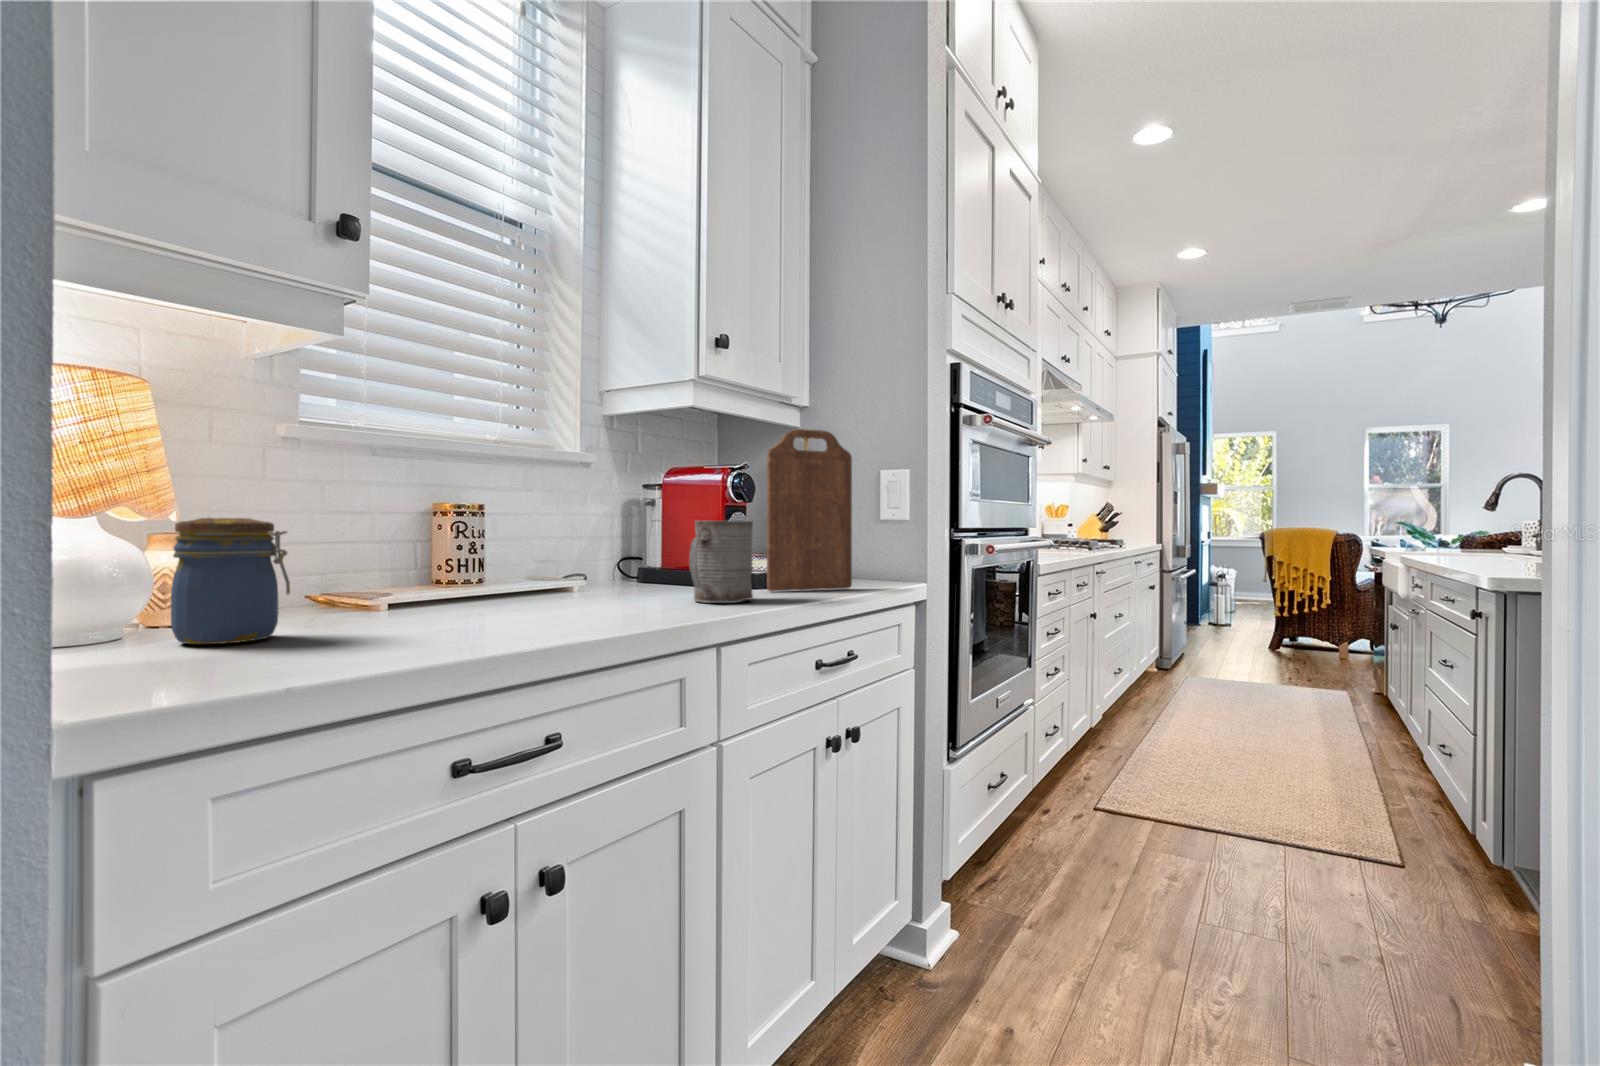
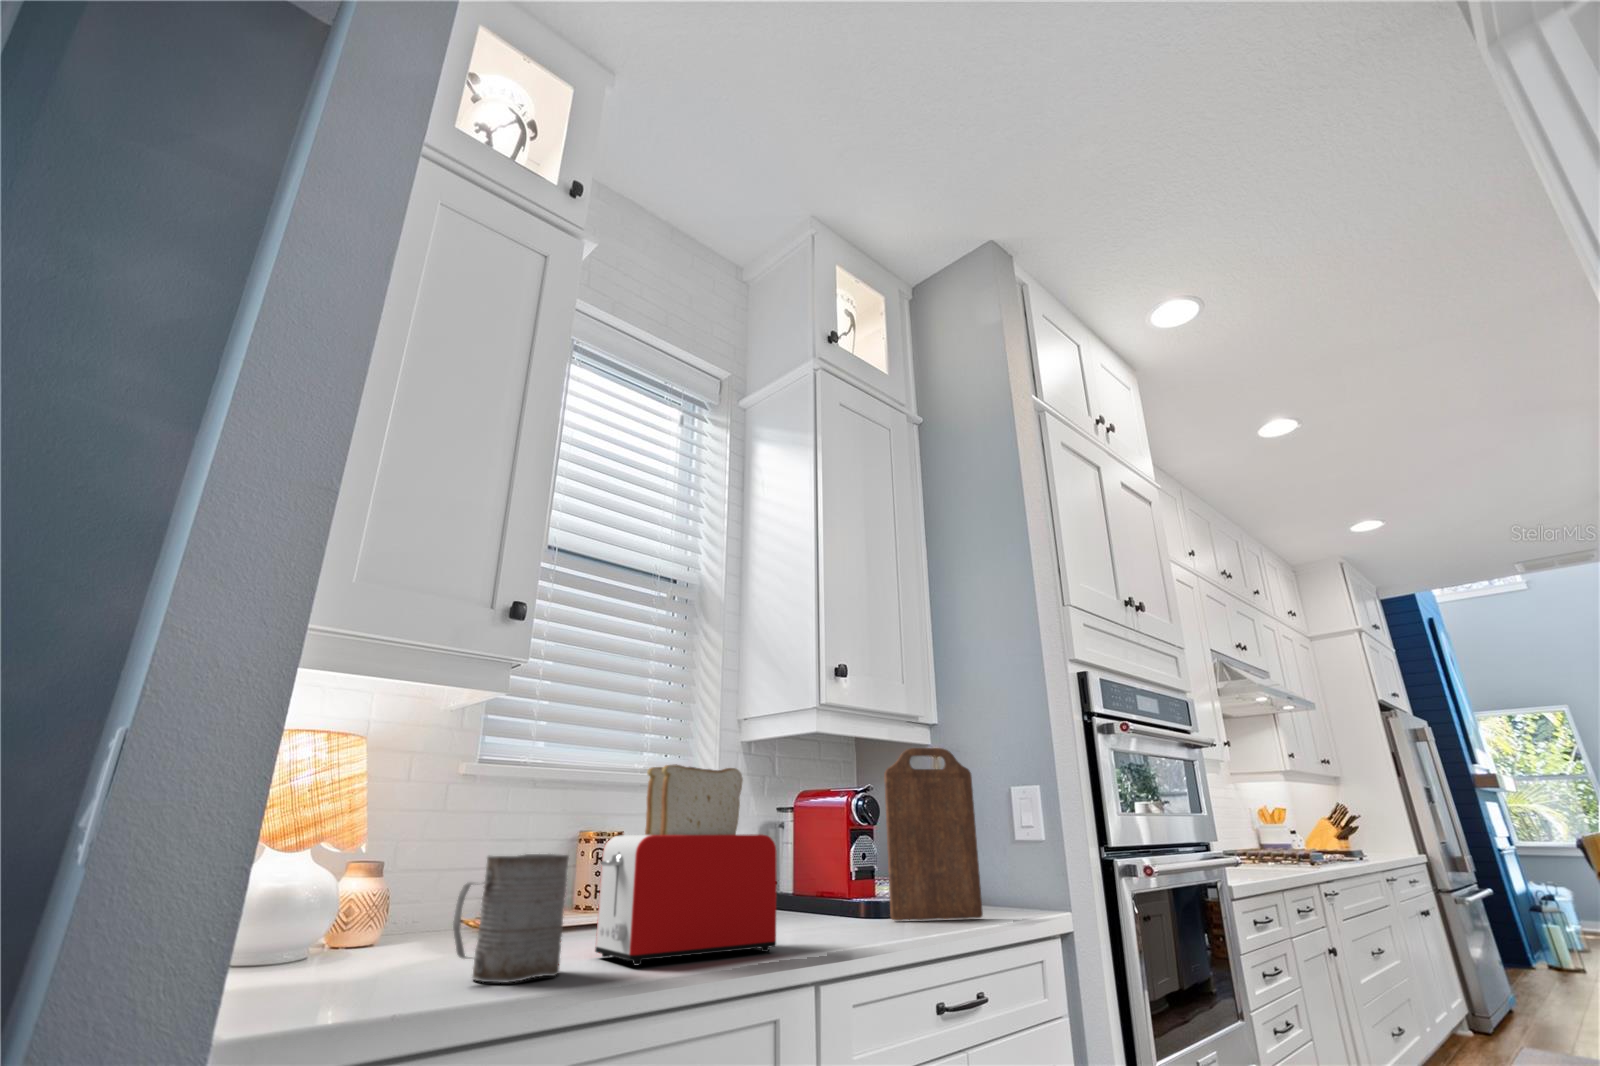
toaster: none [484,428,677,632] -> present [595,764,776,966]
jar: present [171,518,290,644] -> none [339,854,442,972]
mug: present [689,521,753,603] -> present [453,854,569,982]

